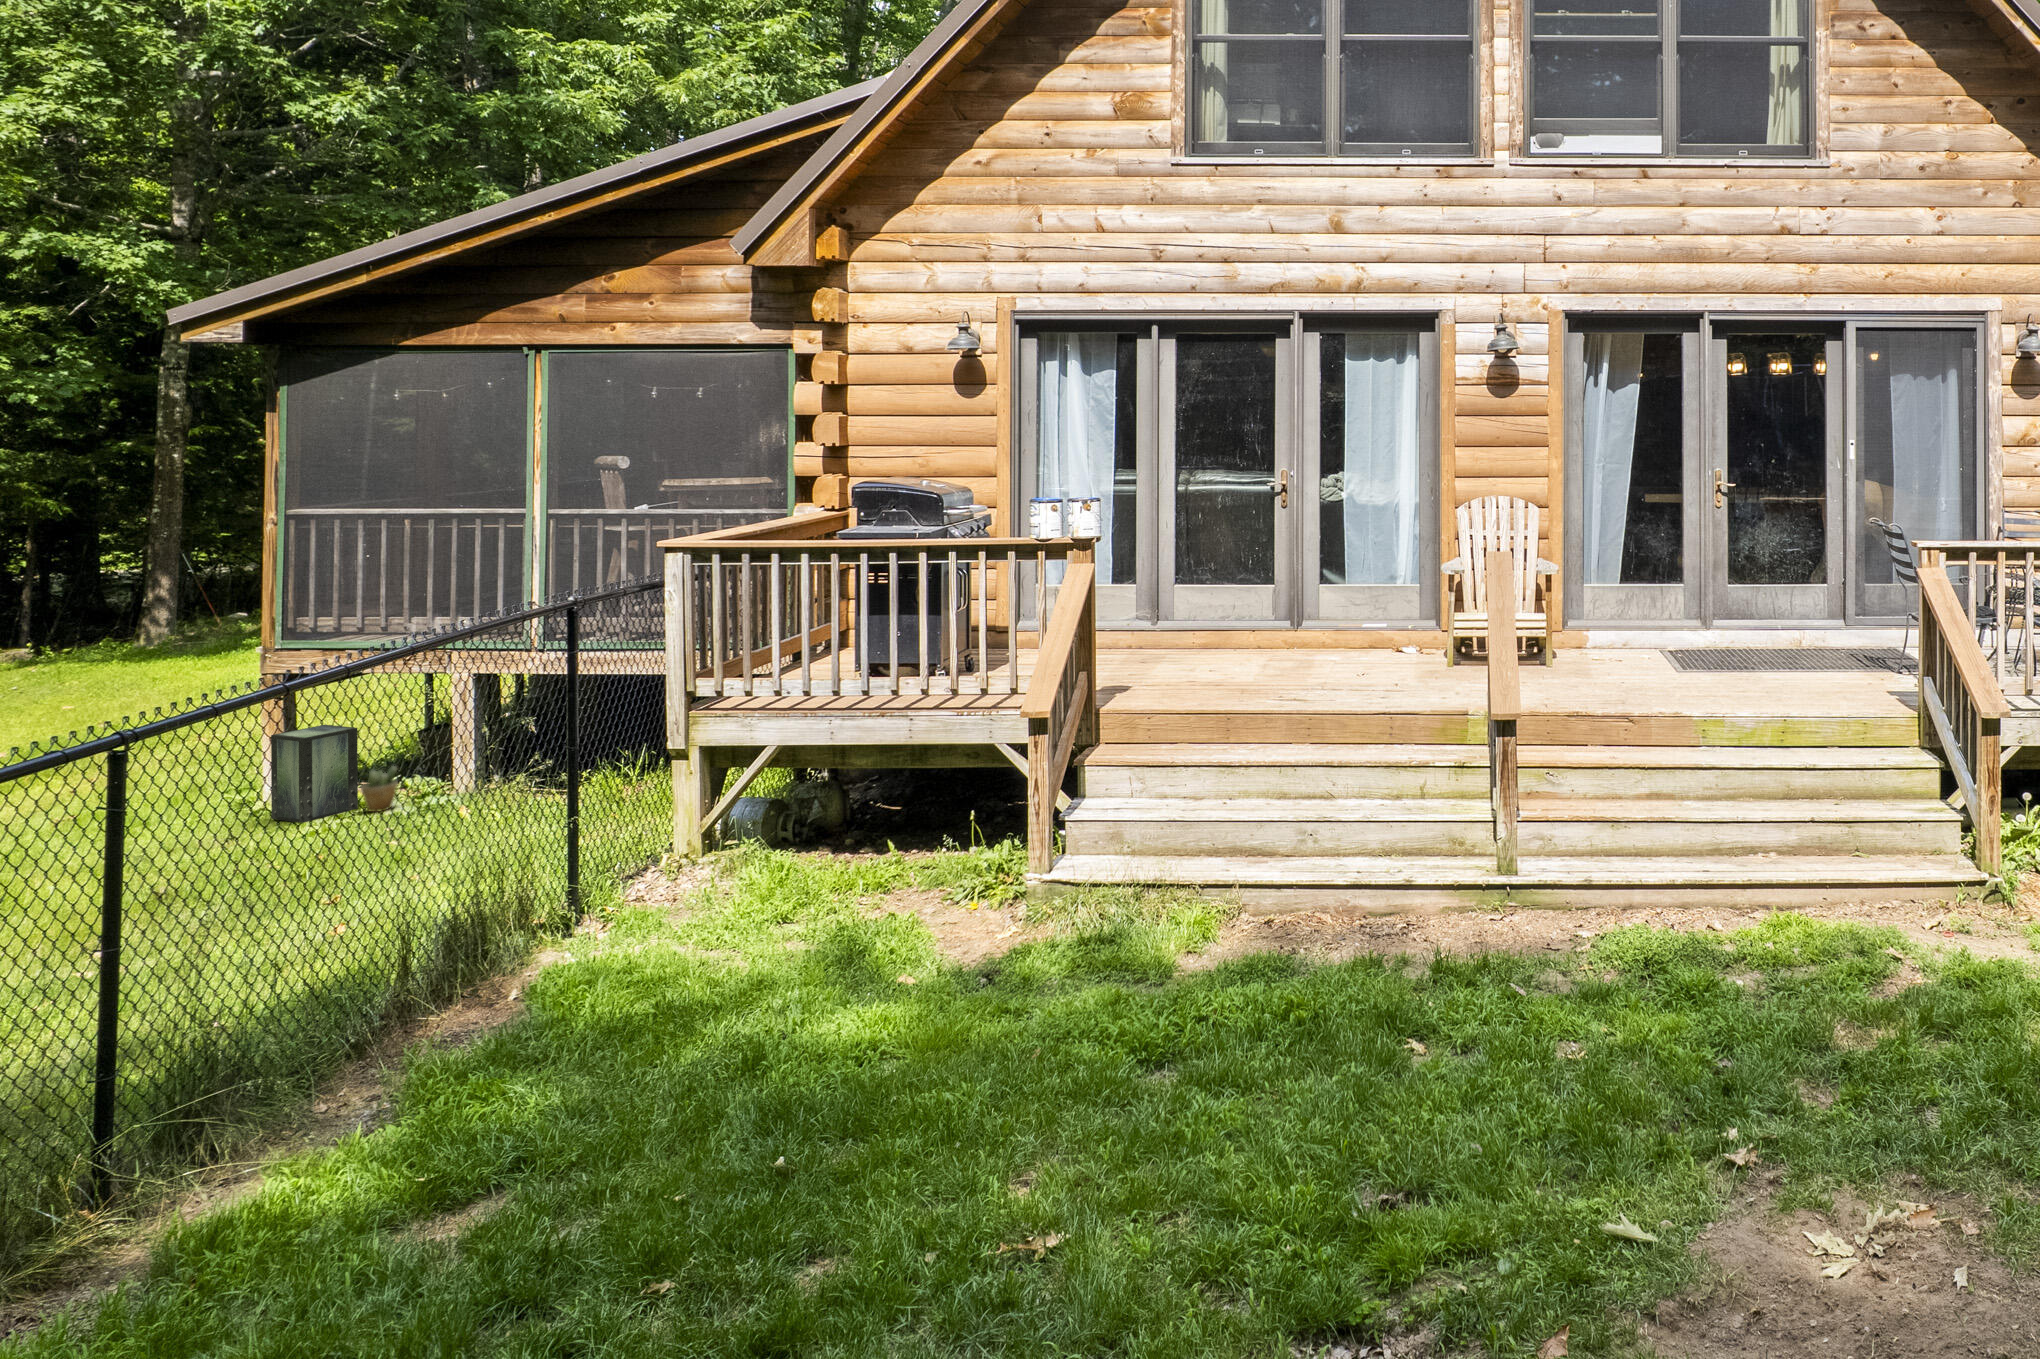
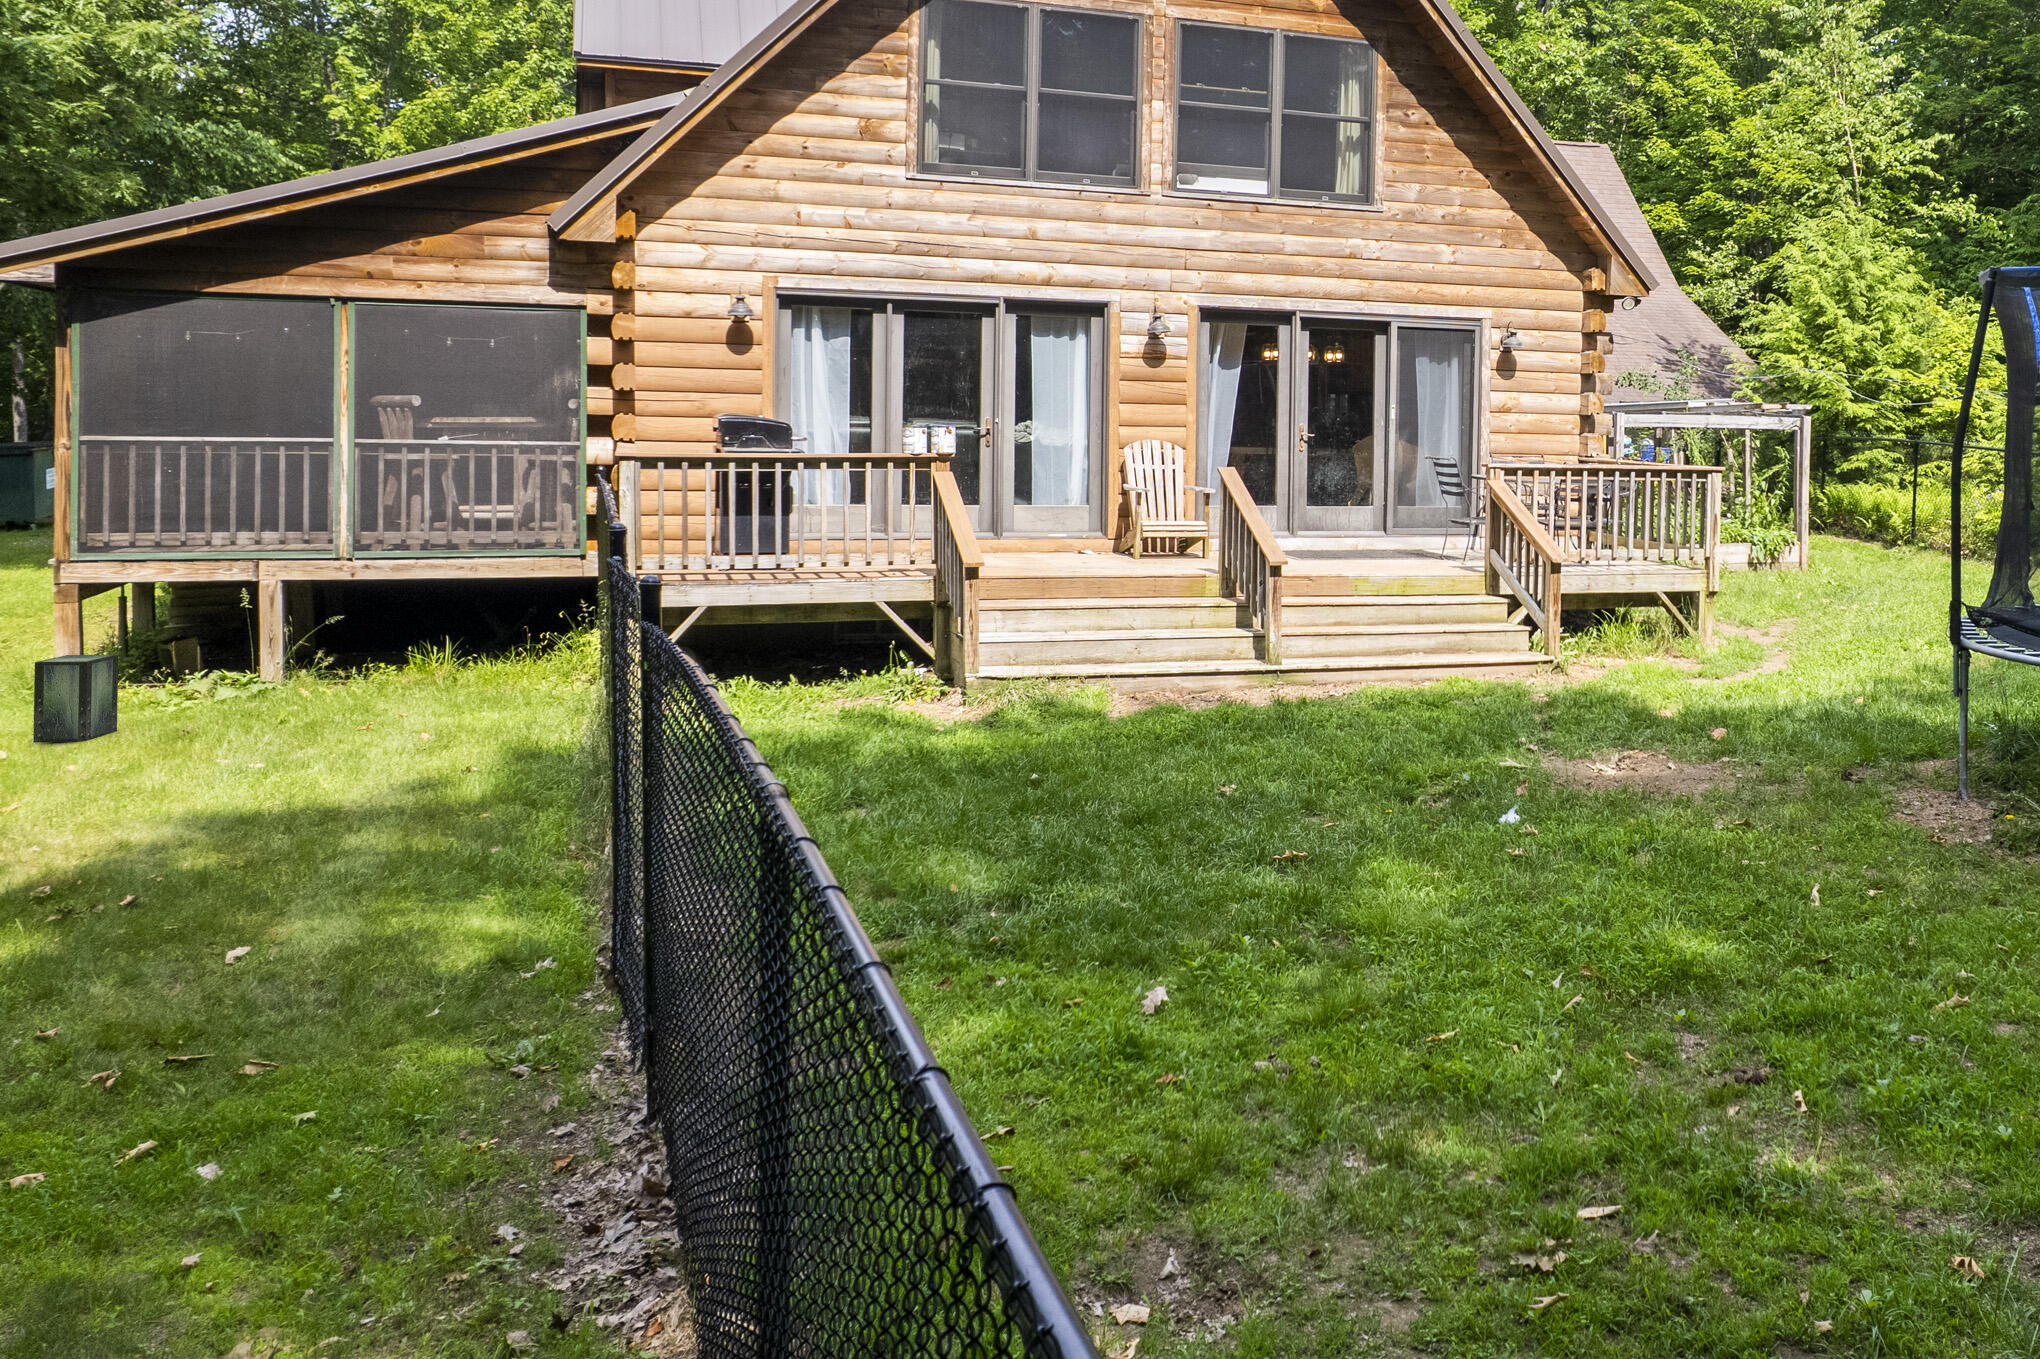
potted plant: present [361,767,398,812] -> none [136,688,172,730]

